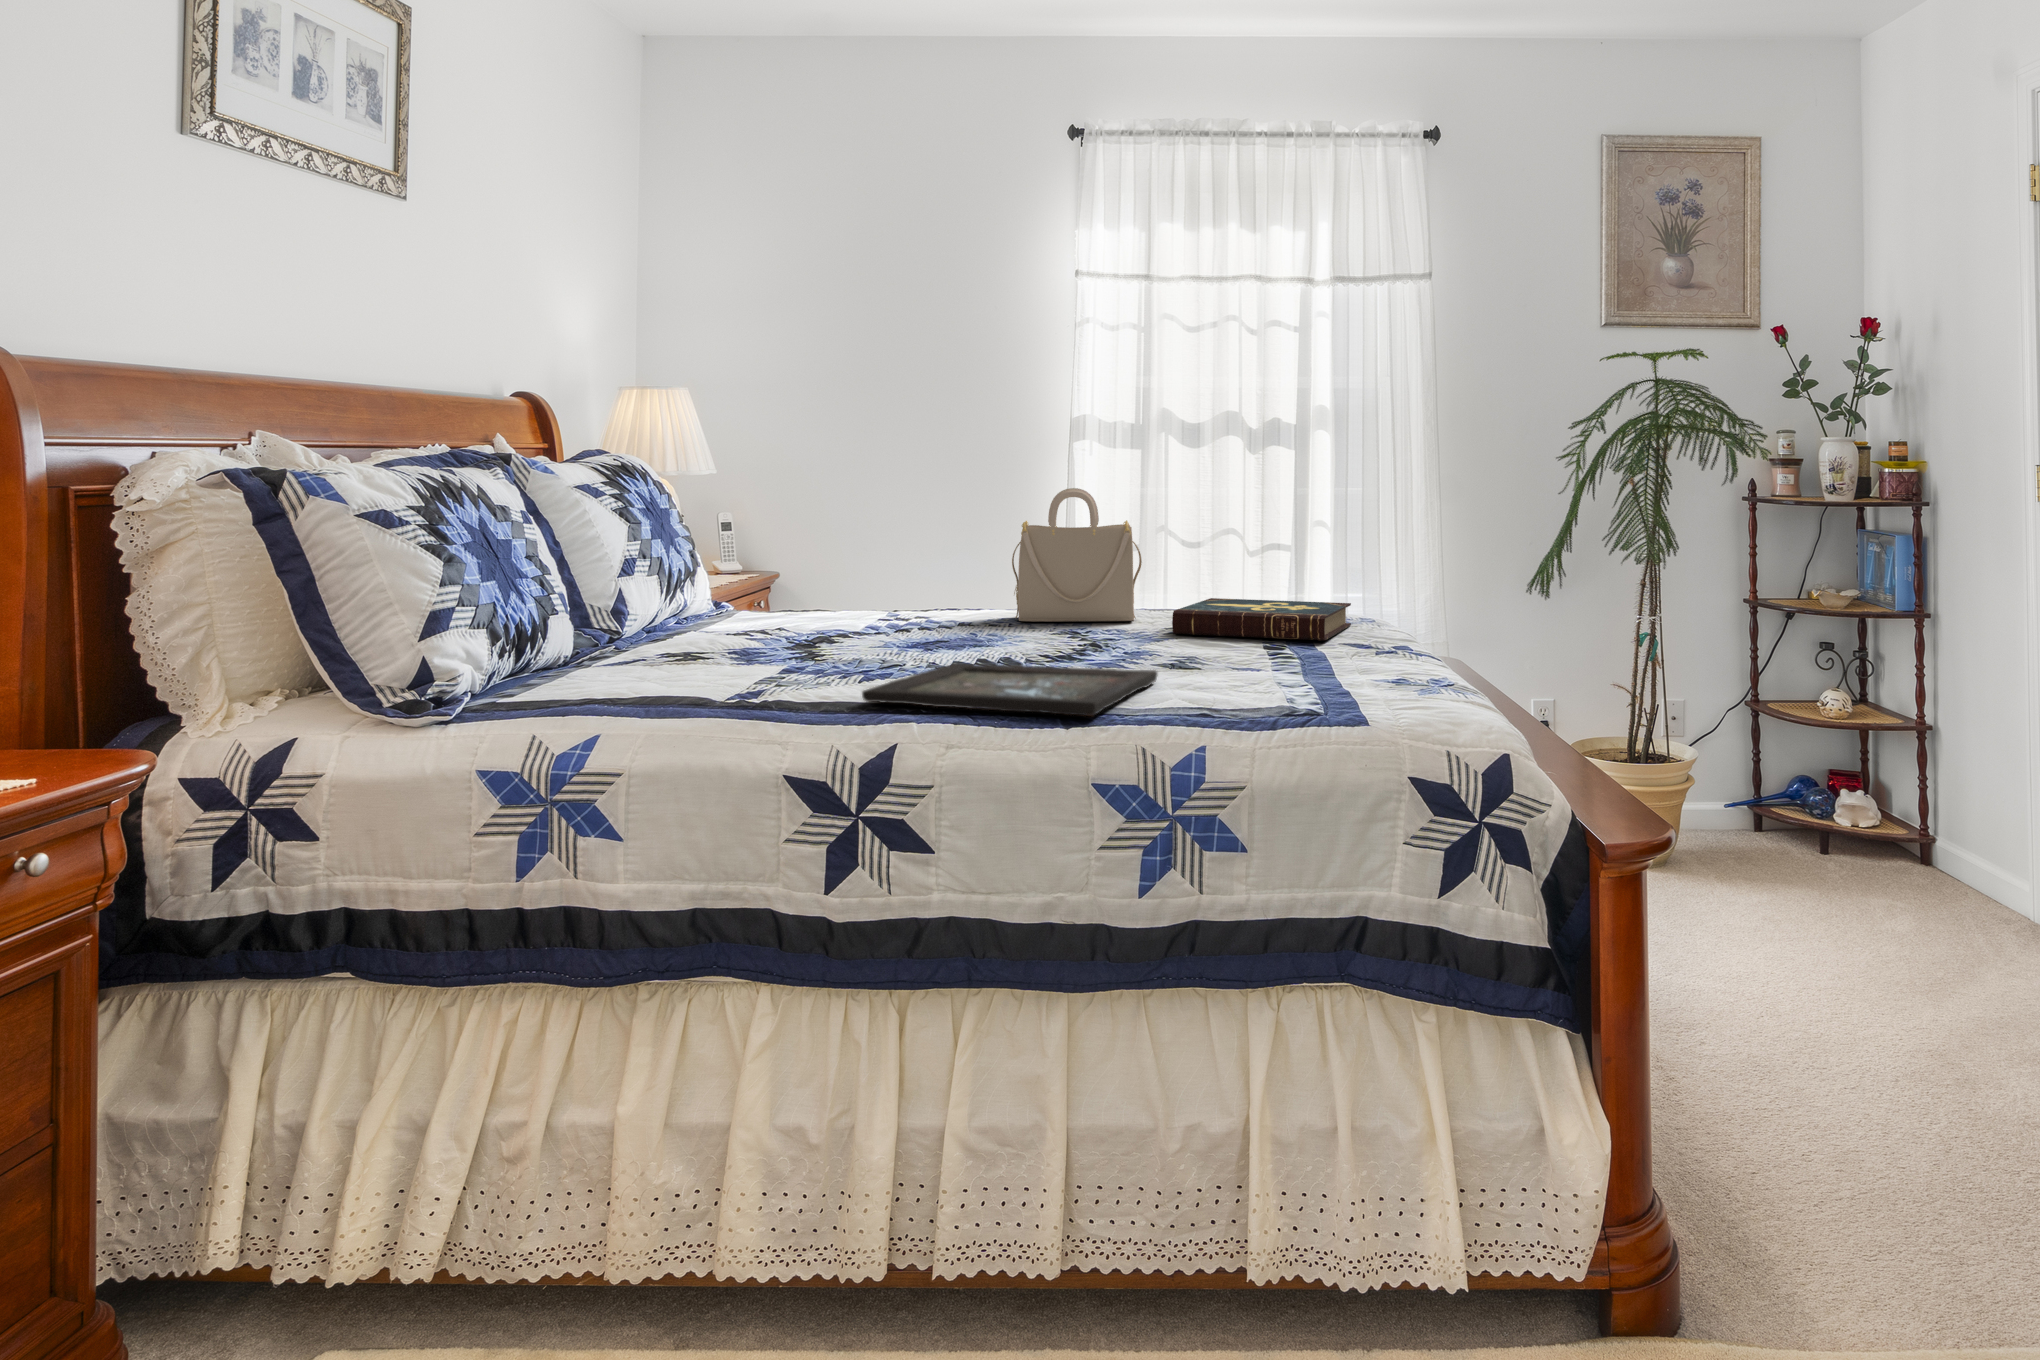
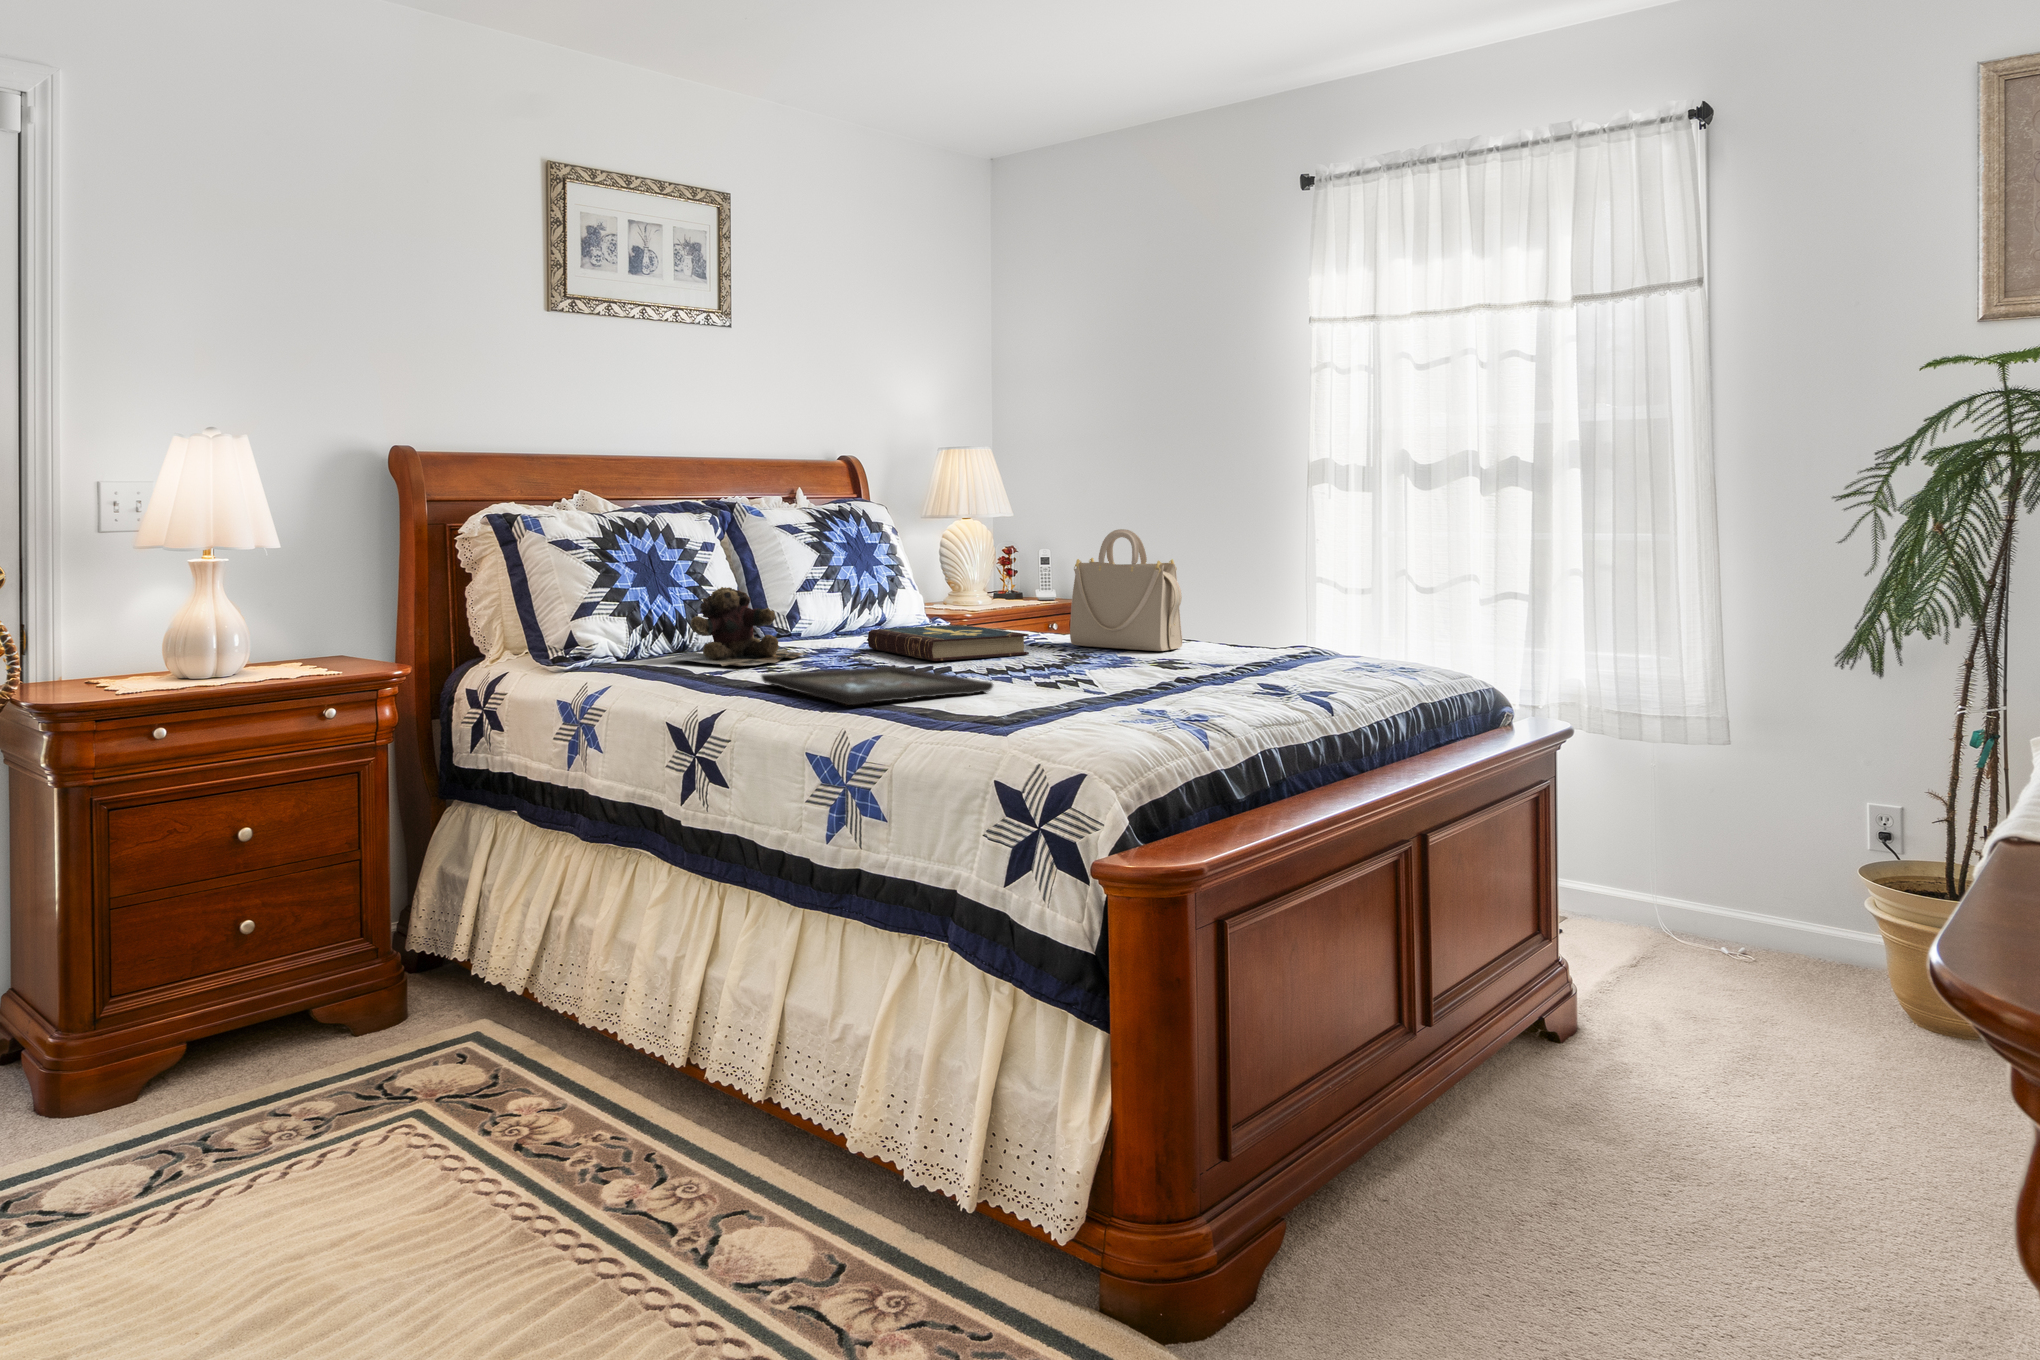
teddy bear: none [586,574,761,686] -> present [668,587,808,666]
book: present [1172,598,1351,640] -> present [867,625,1029,661]

